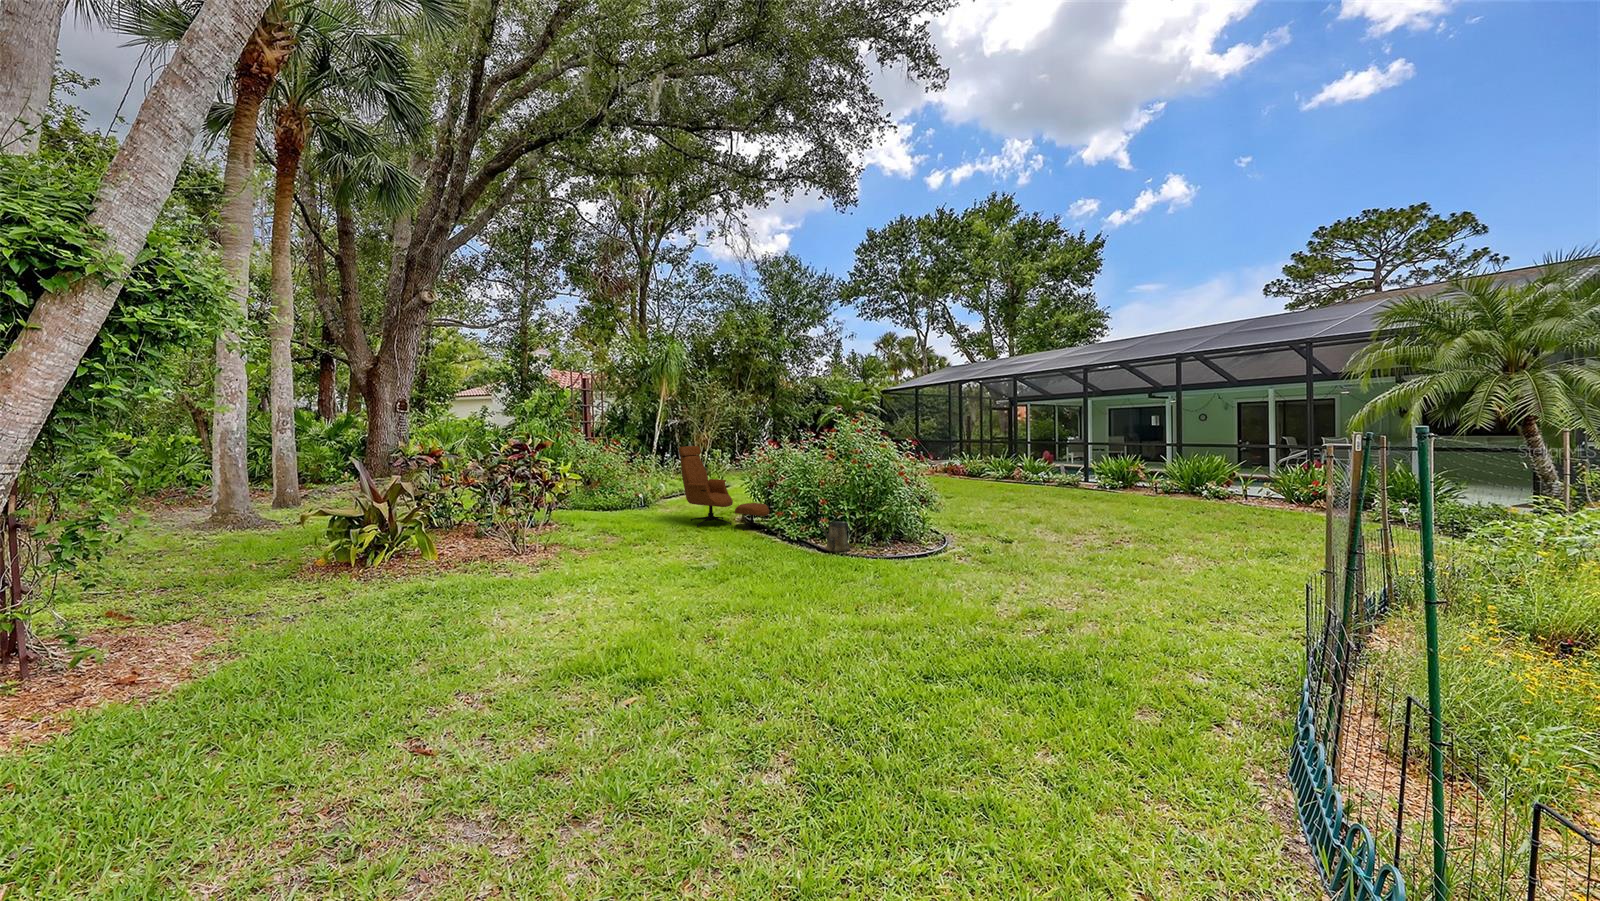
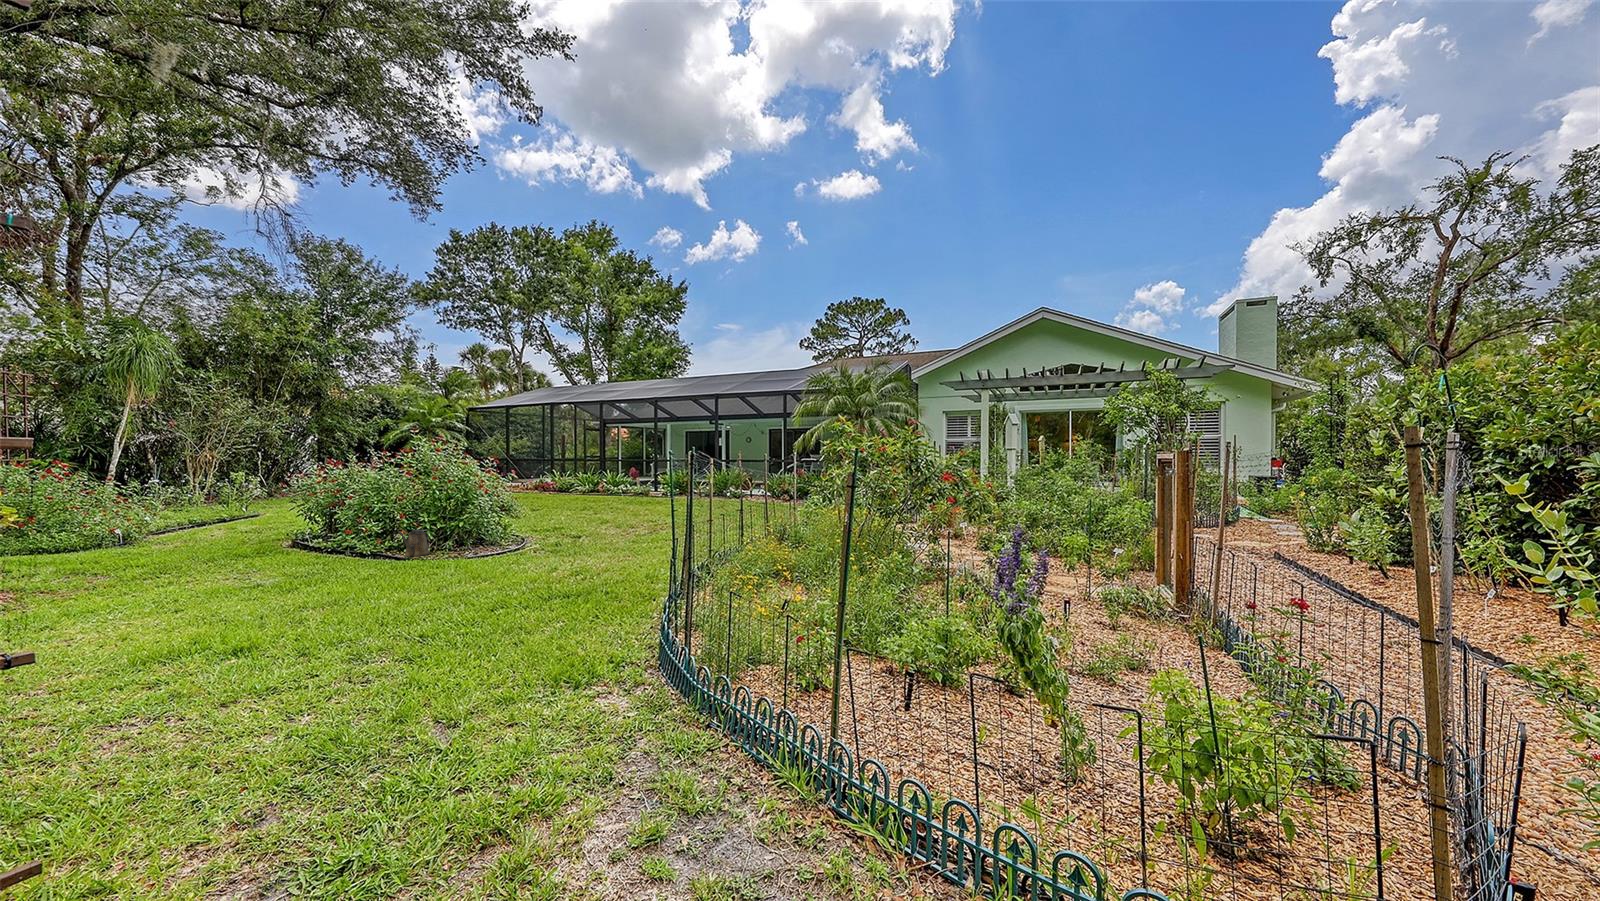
lounge chair: present [679,446,769,531] -> none [207,466,335,553]

